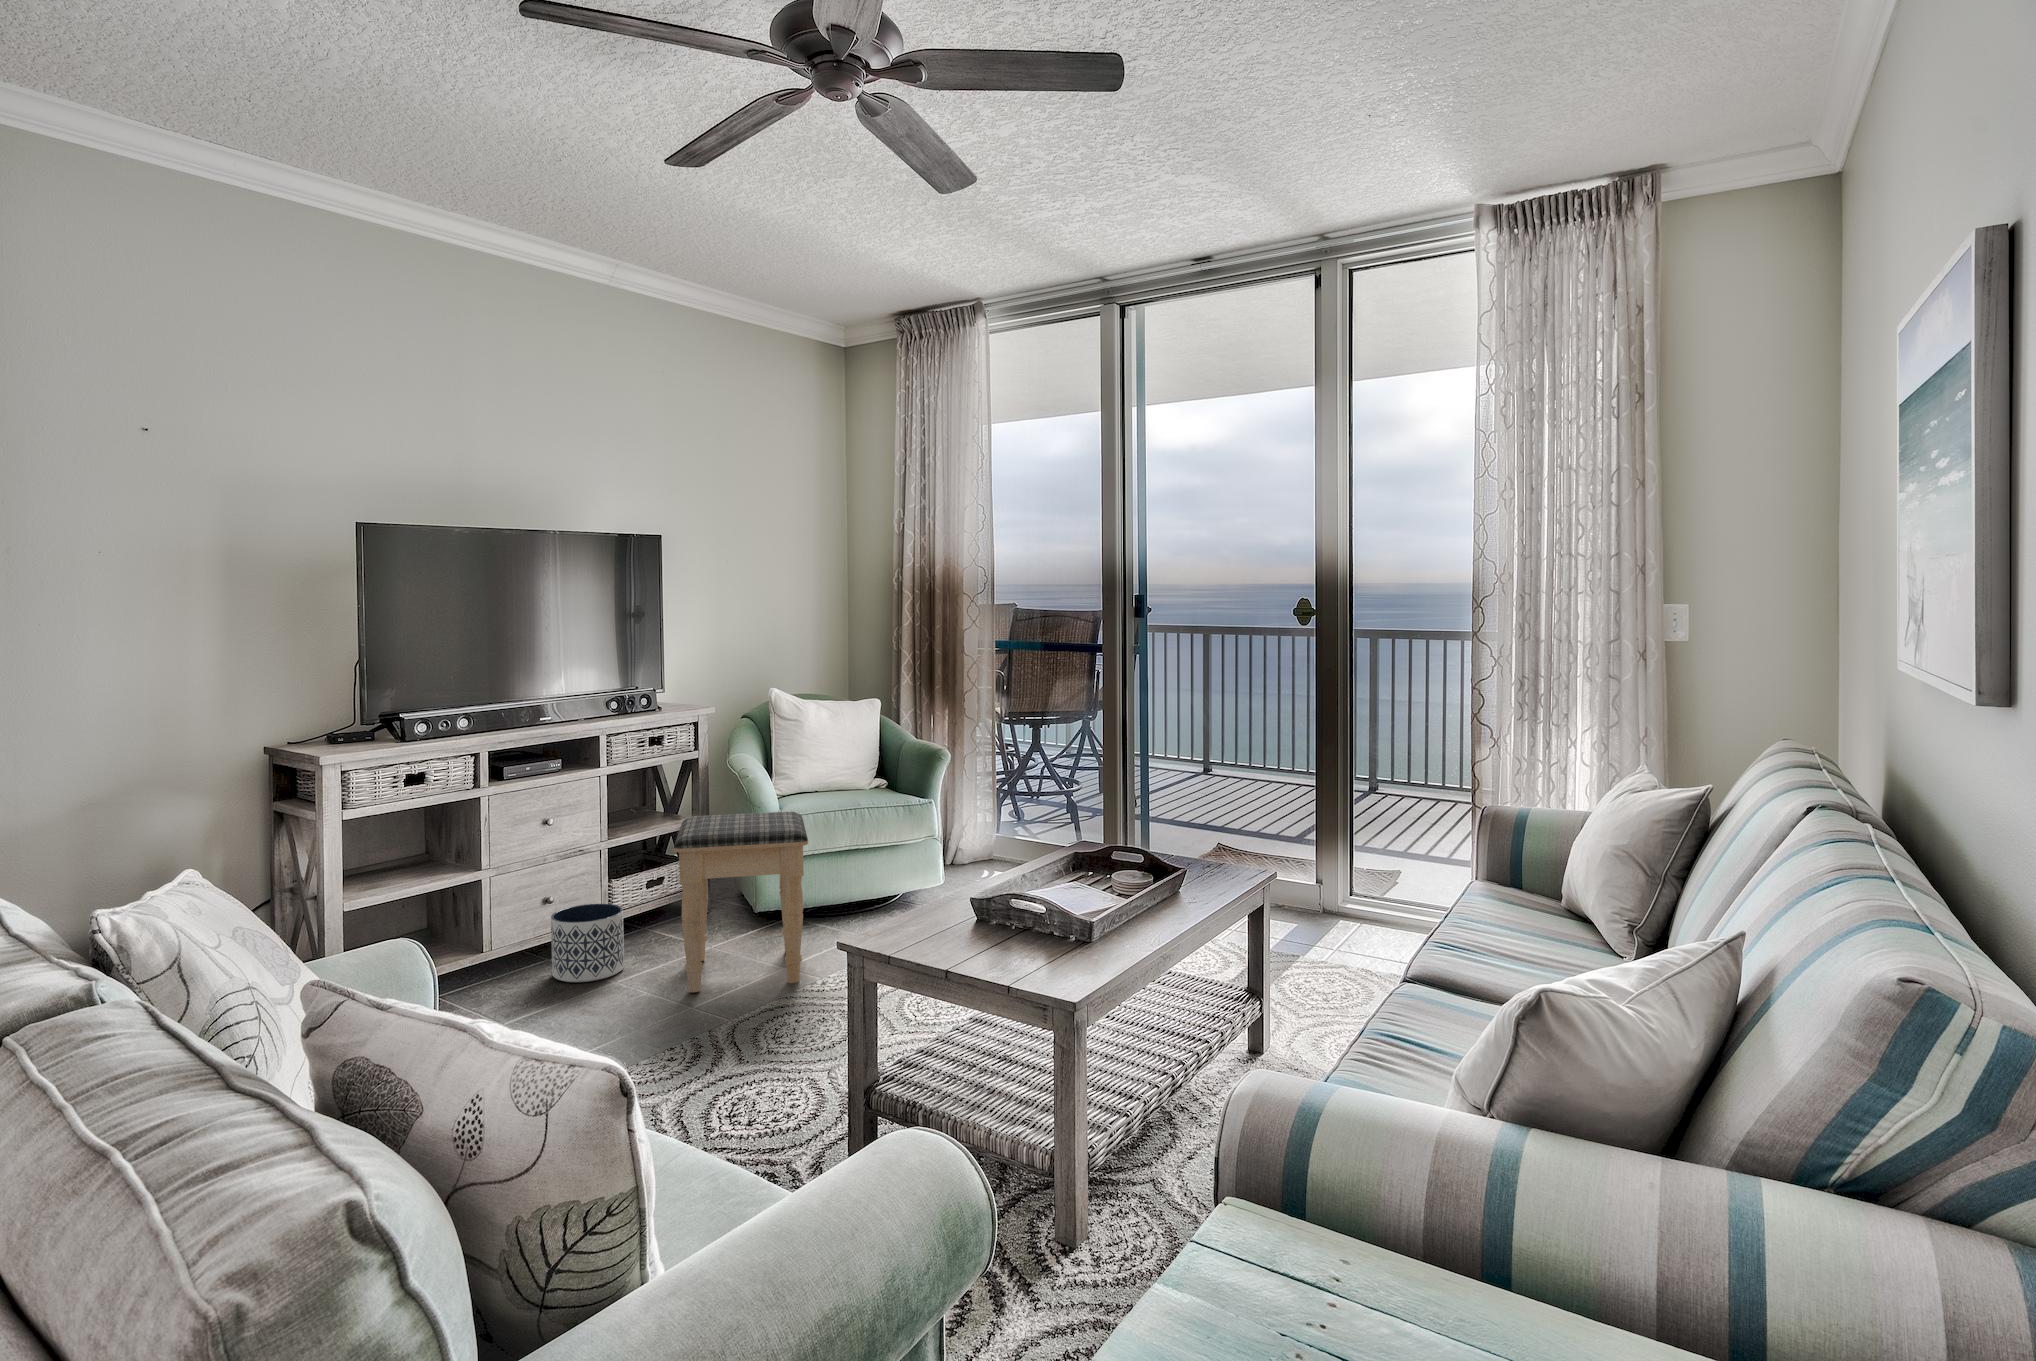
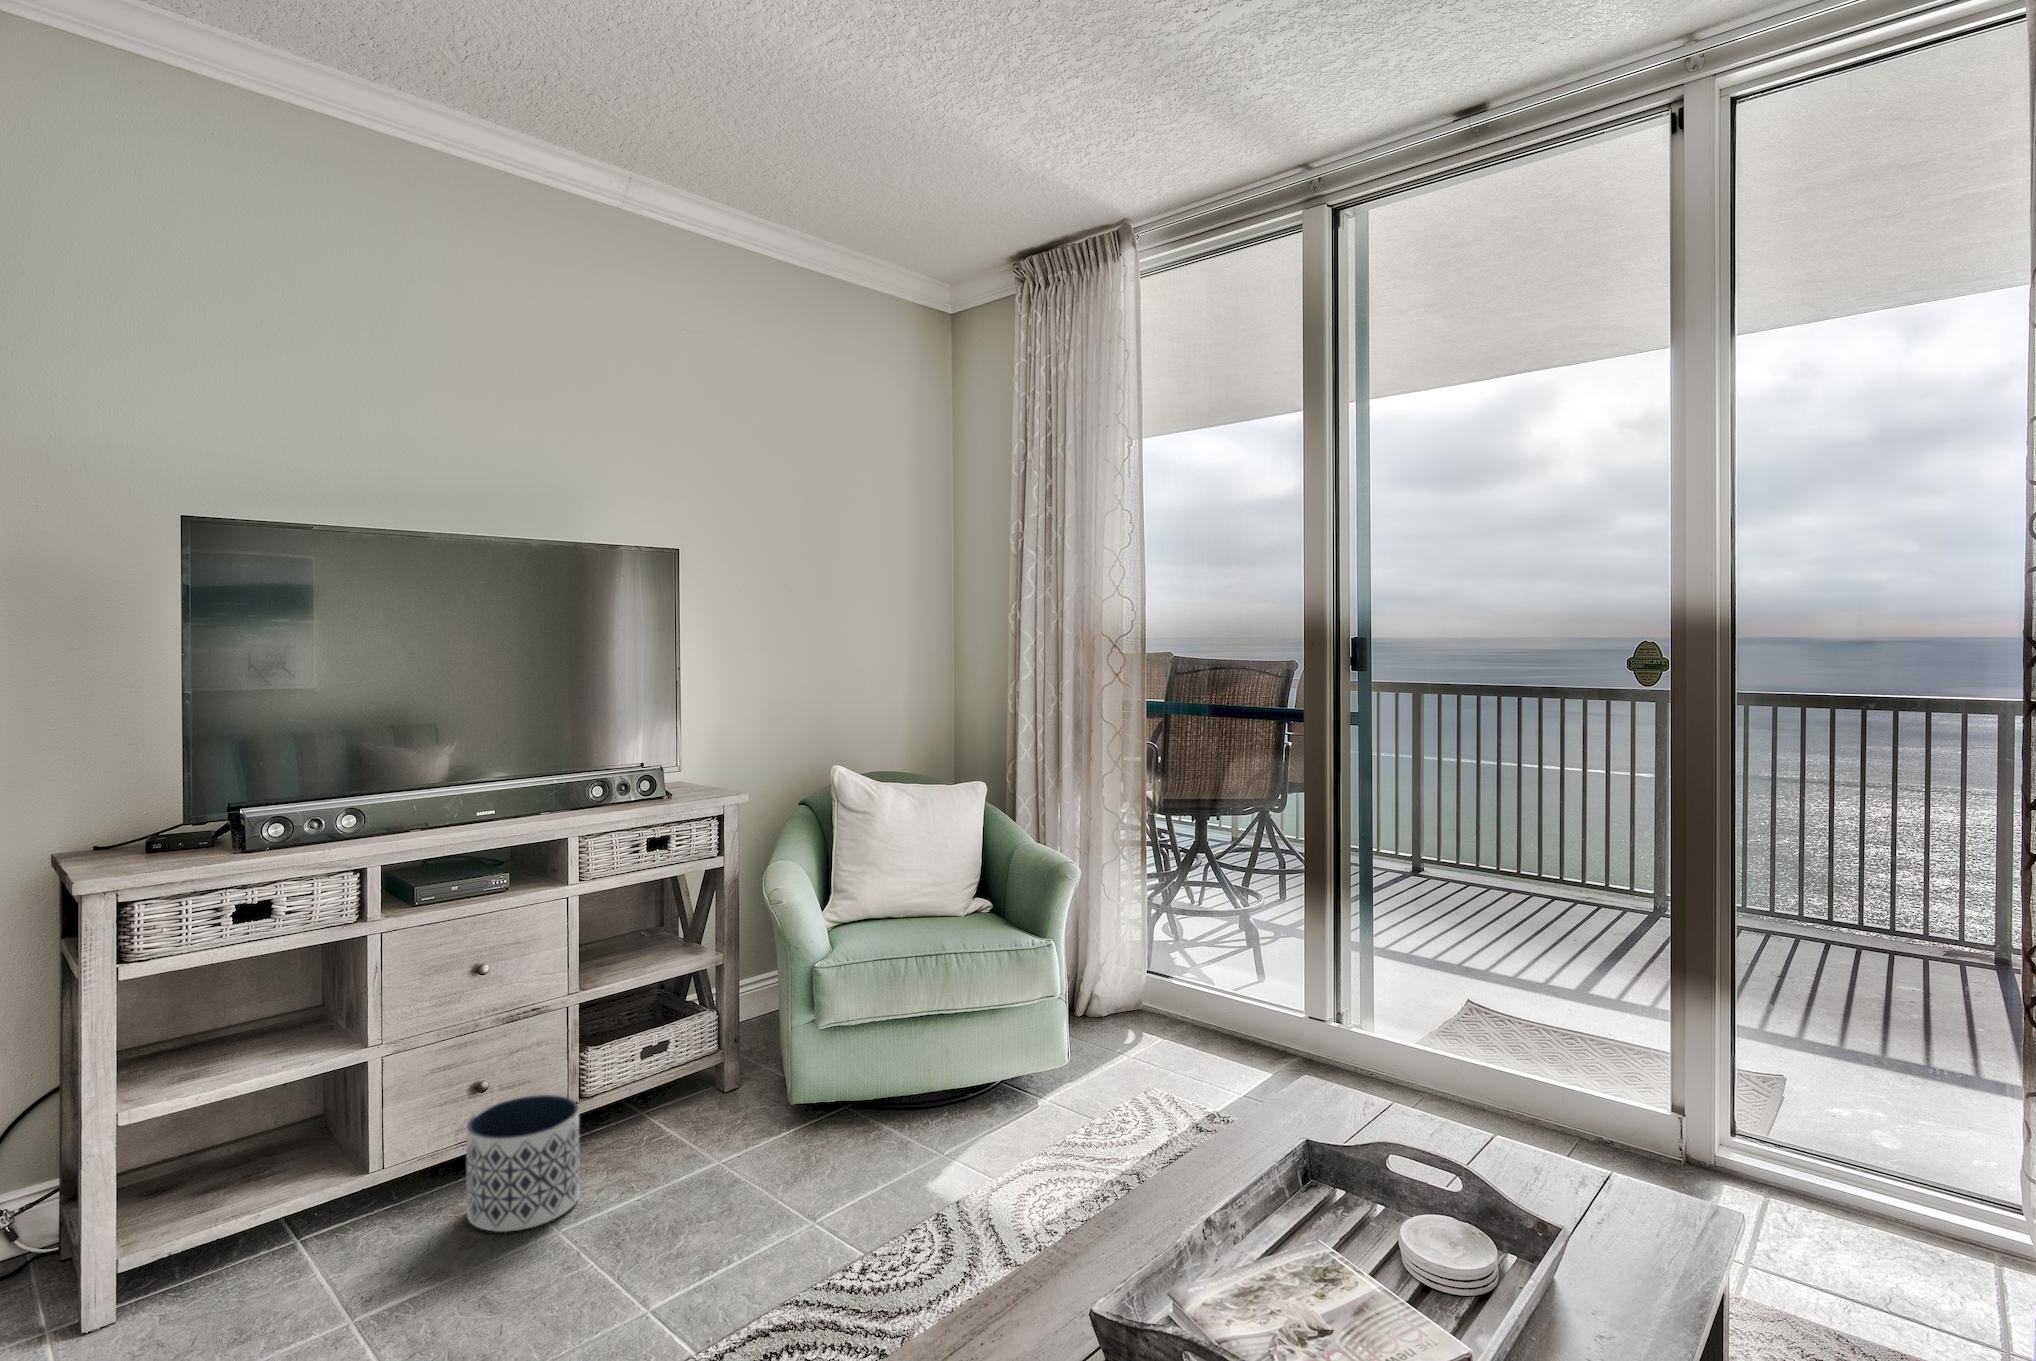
footstool: present [674,812,808,992] -> none [629,964,853,1276]

